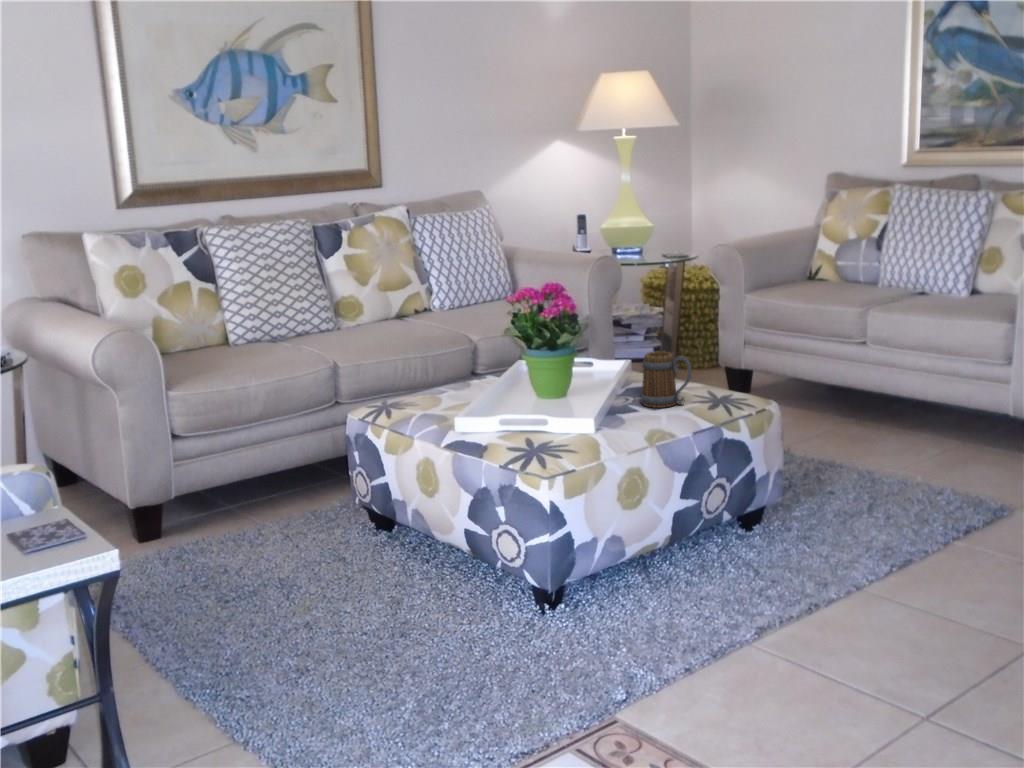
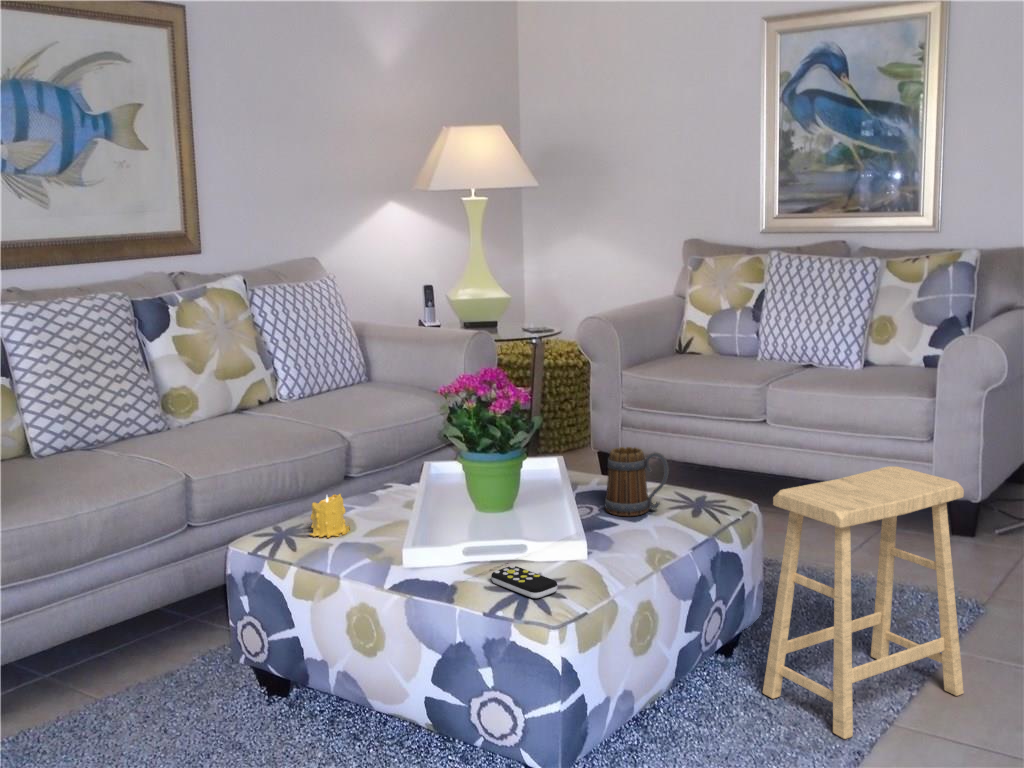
candle: none [404,377,436,411] -> present [309,494,350,538]
footstool: none [761,377,939,596] -> present [763,466,964,739]
remote control: none [514,434,559,457] -> present [491,565,558,598]

